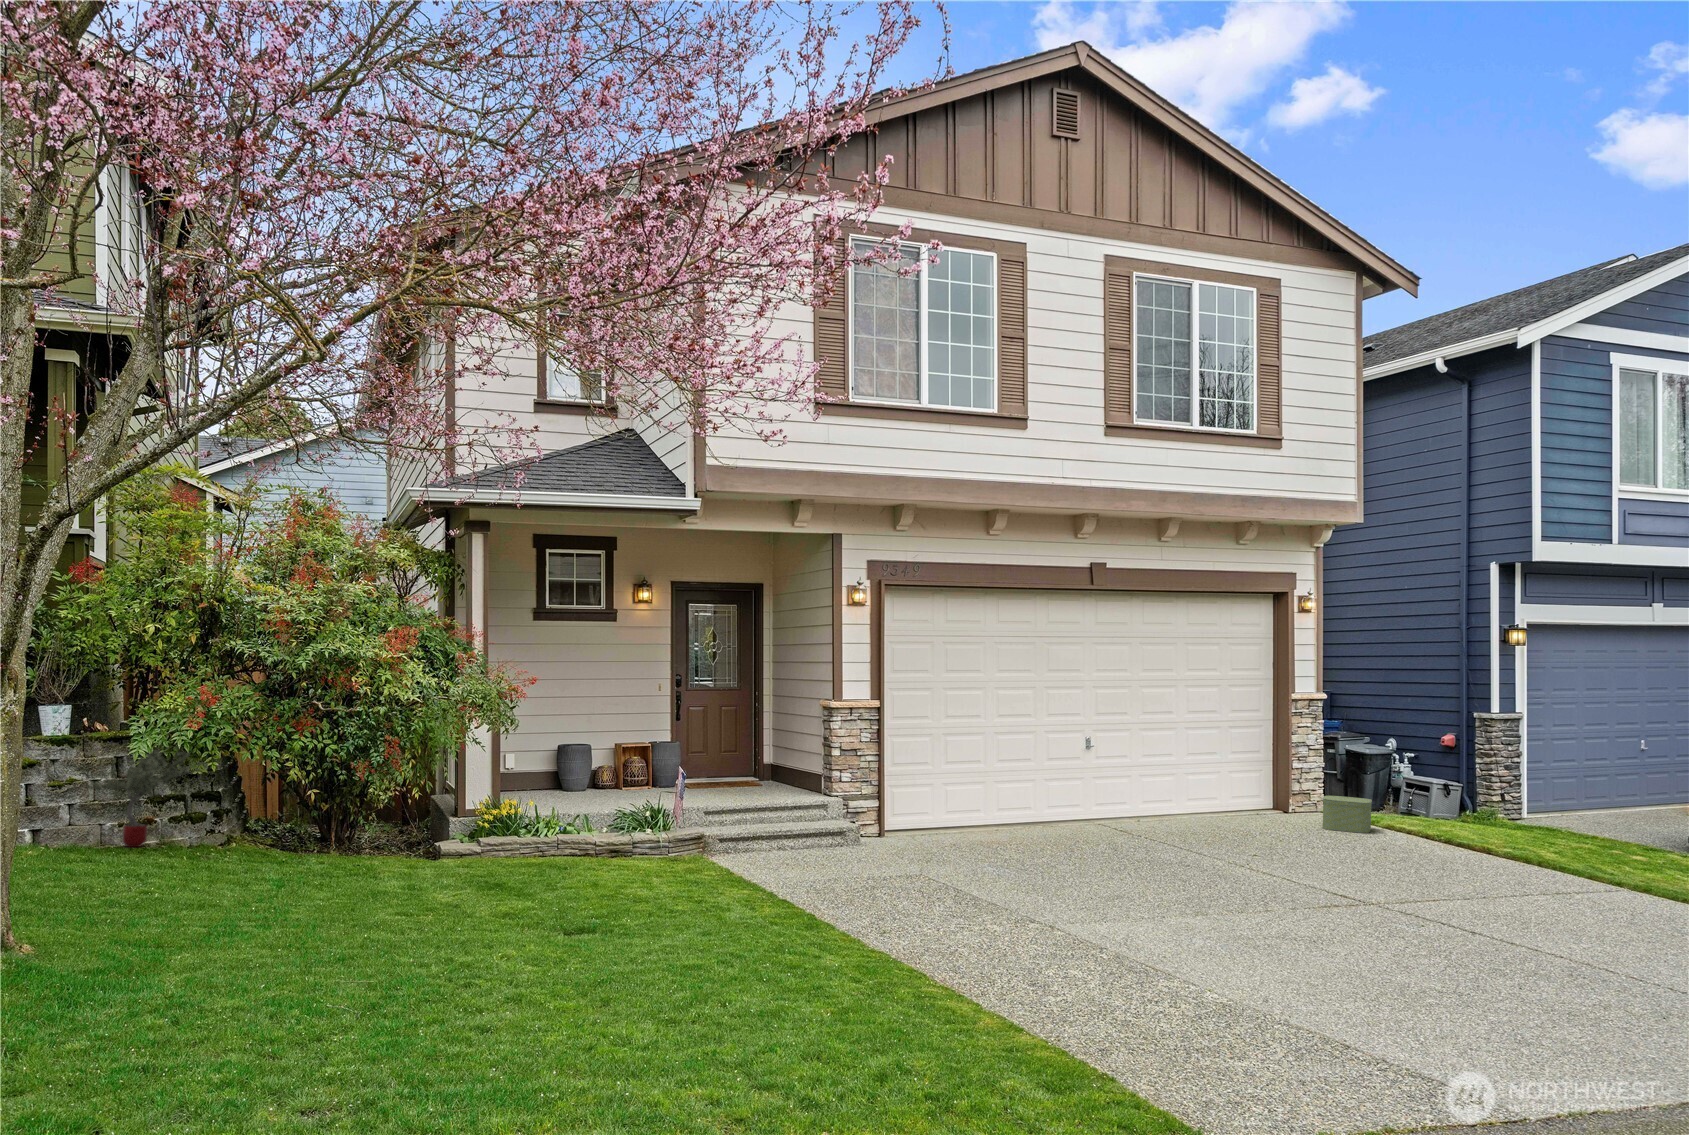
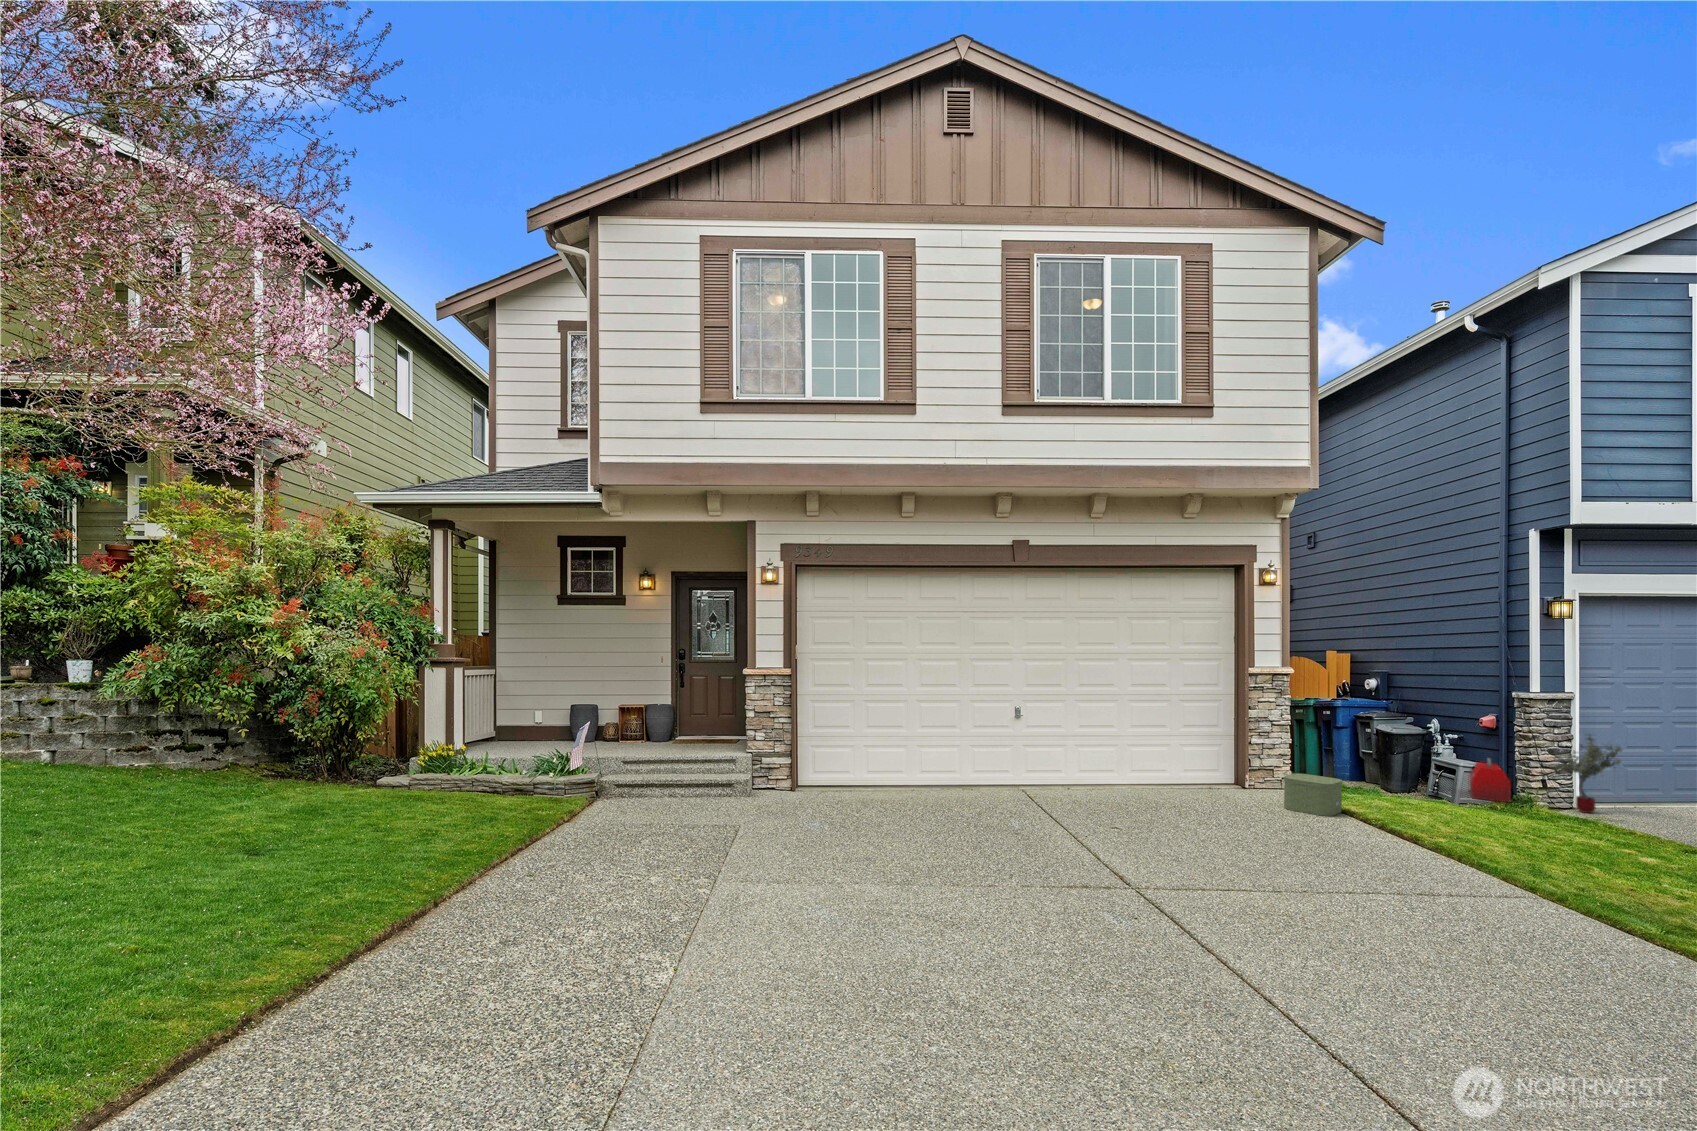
potted tree: present [87,747,189,847] -> present [1553,733,1622,813]
toolbox: none [1433,777,1477,817] -> present [1468,758,1511,802]

